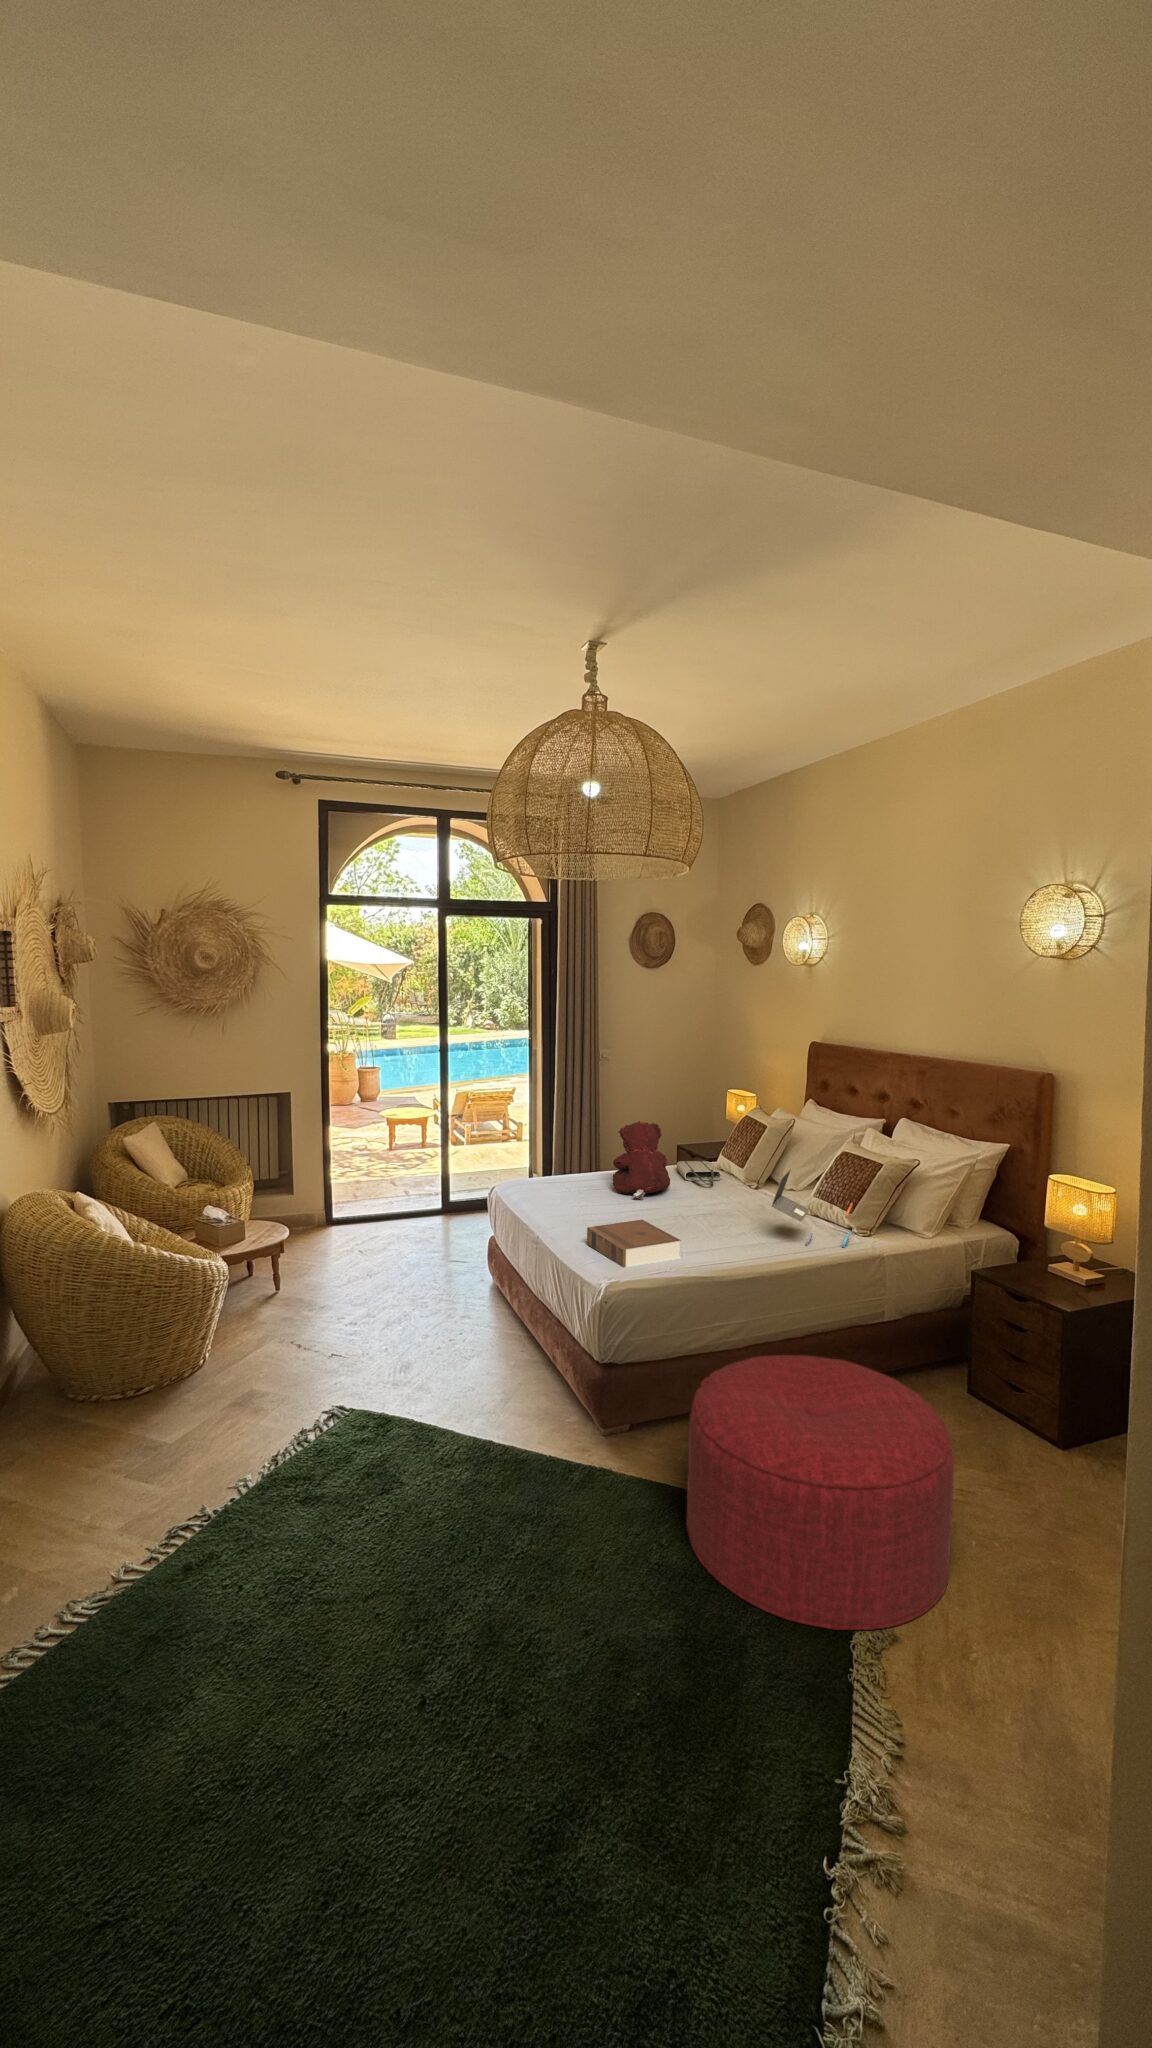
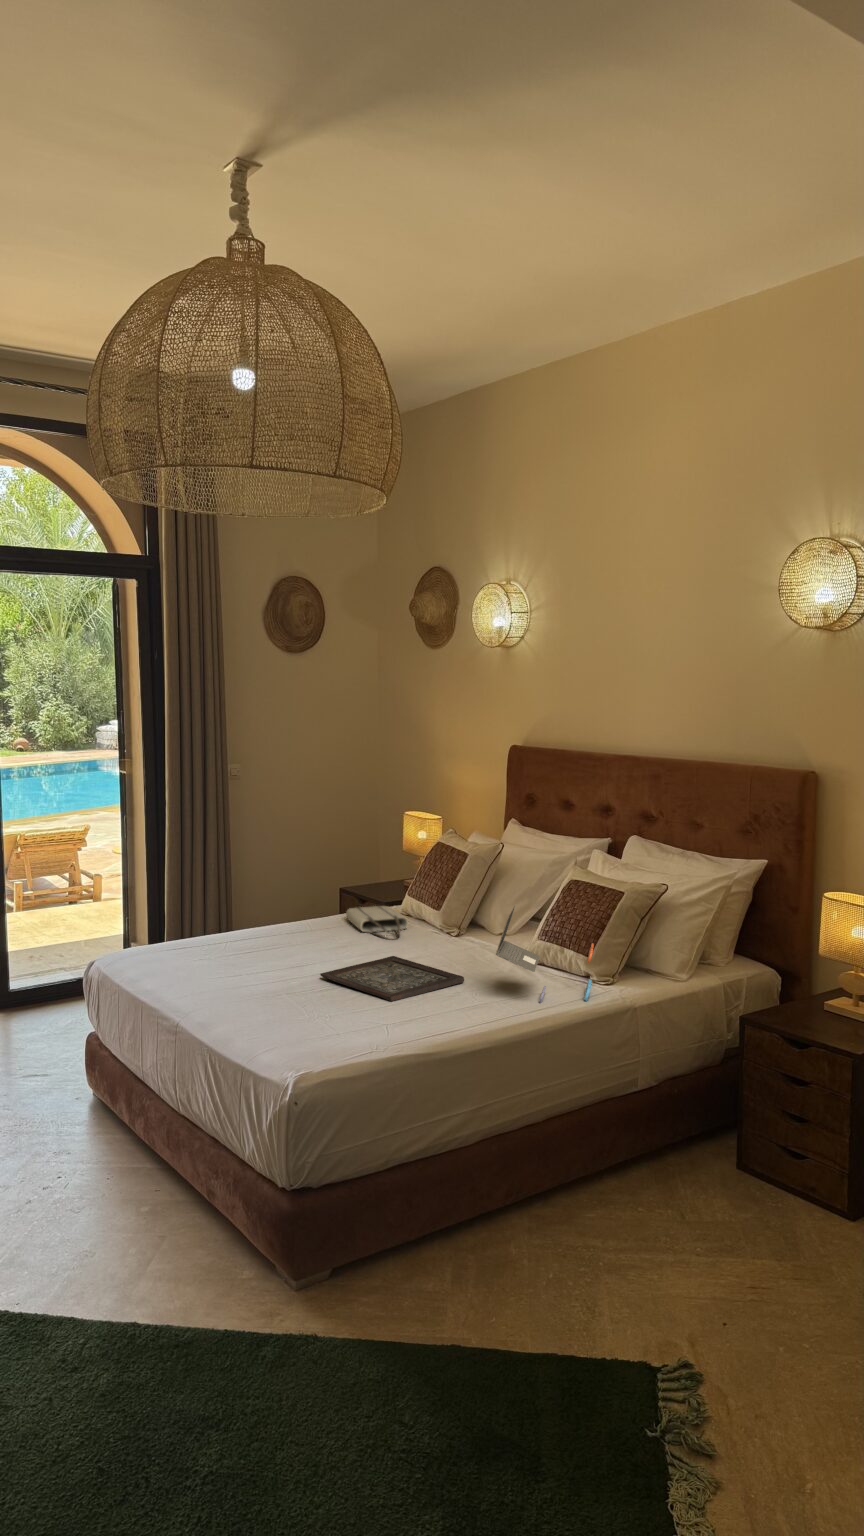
teddy bear: present [613,1121,670,1200] -> none [267,856,345,962]
tray: none [645,1200,752,1235] -> present [320,956,464,1001]
book: present [587,1220,681,1267] -> none [252,986,385,1053]
ottoman: present [686,1355,954,1630] -> none [429,1144,771,1495]

